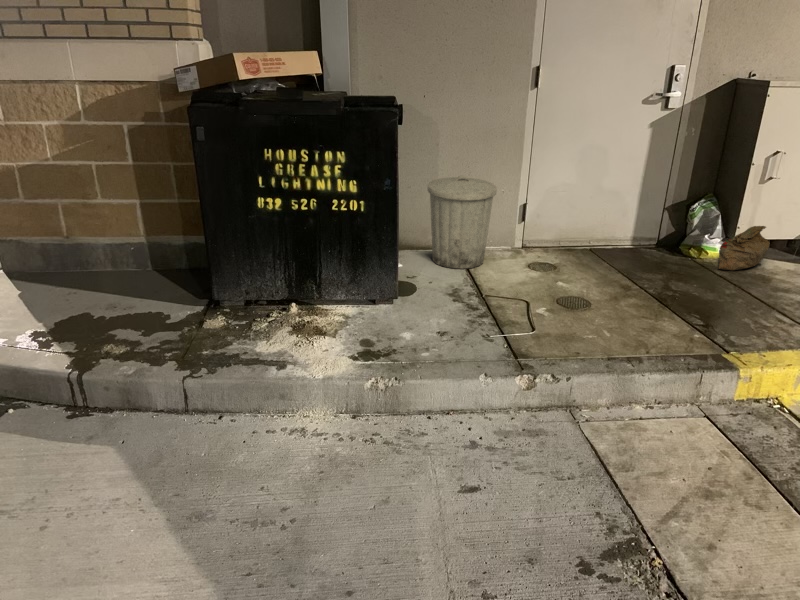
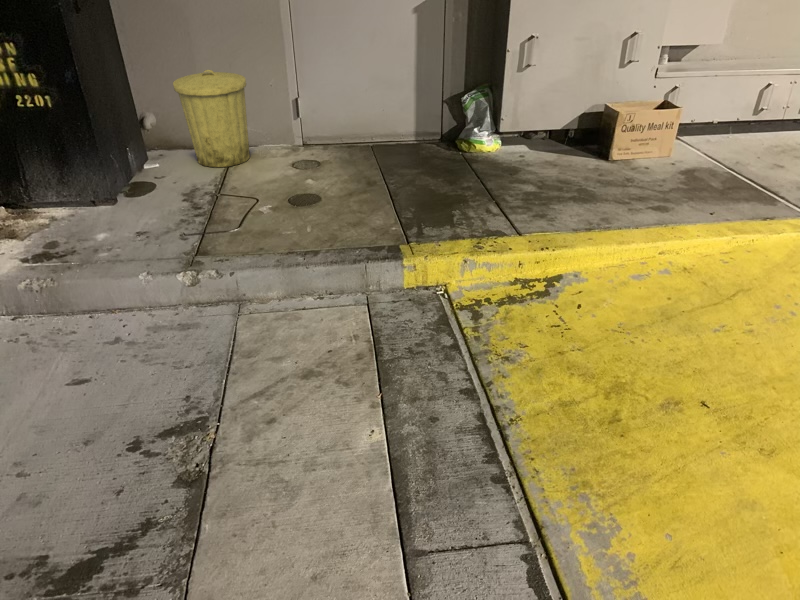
bag: present [719,226,770,271] -> none [474,117,525,163]

